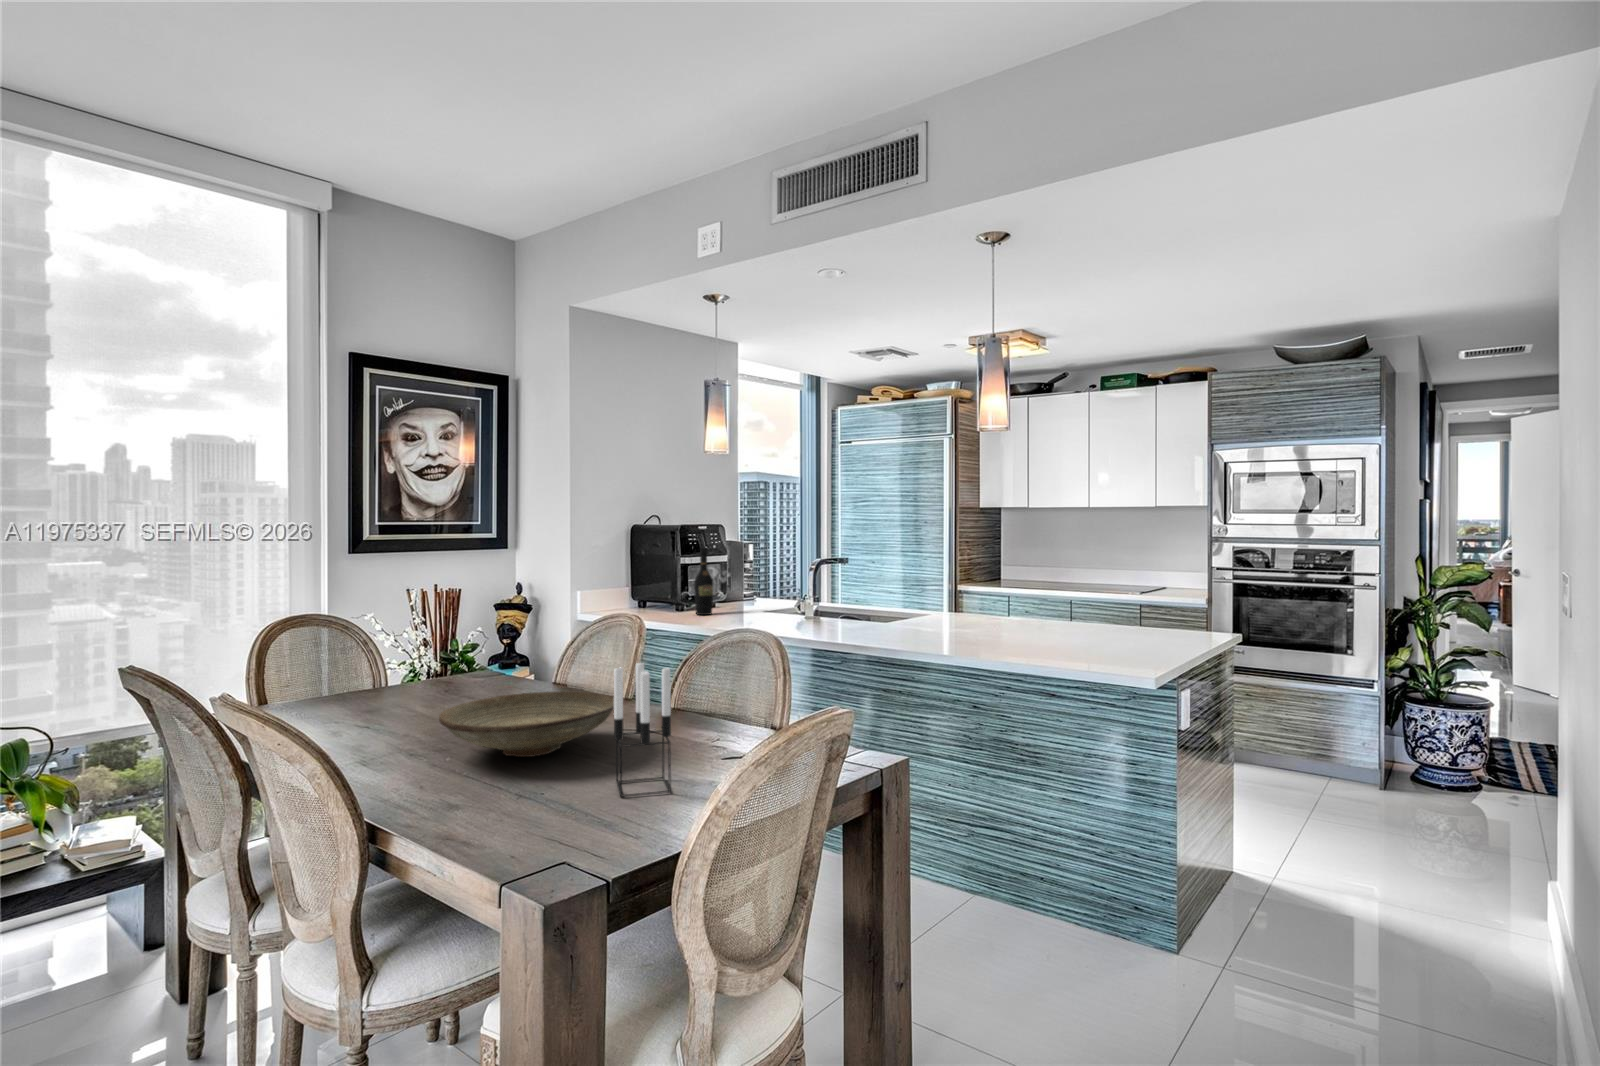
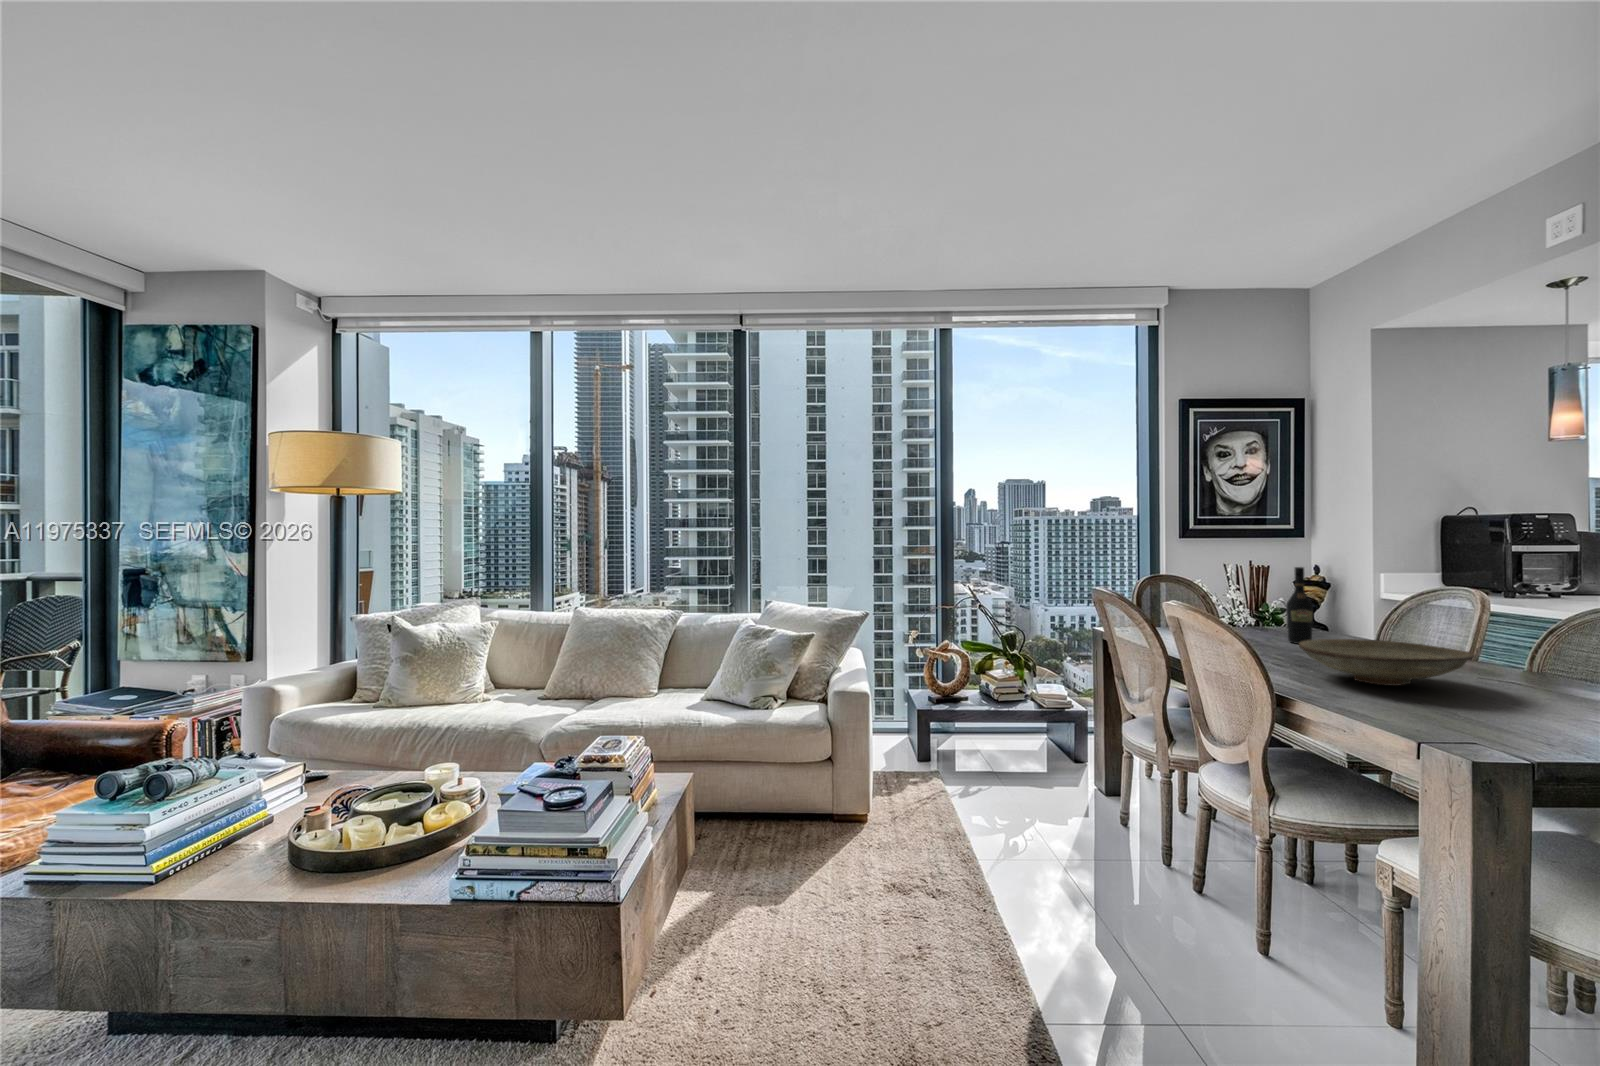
wine bottle: present [694,548,713,615] -> present [1286,567,1313,644]
candle holder: present [614,663,671,797] -> none [1484,617,1554,731]

